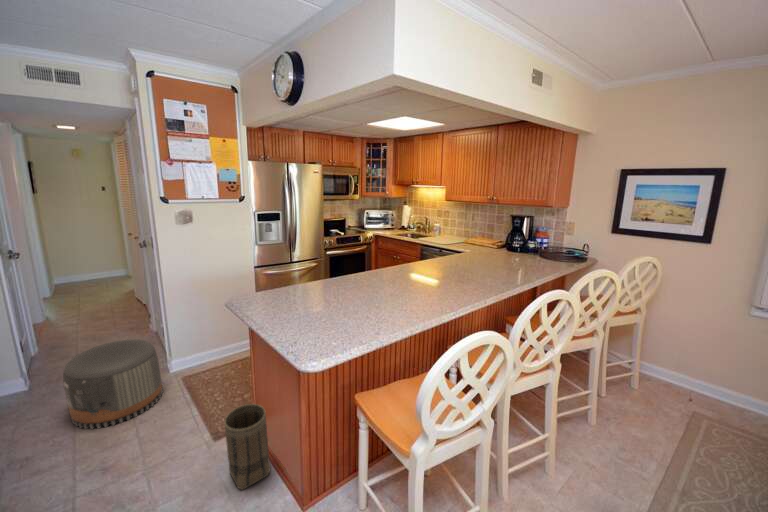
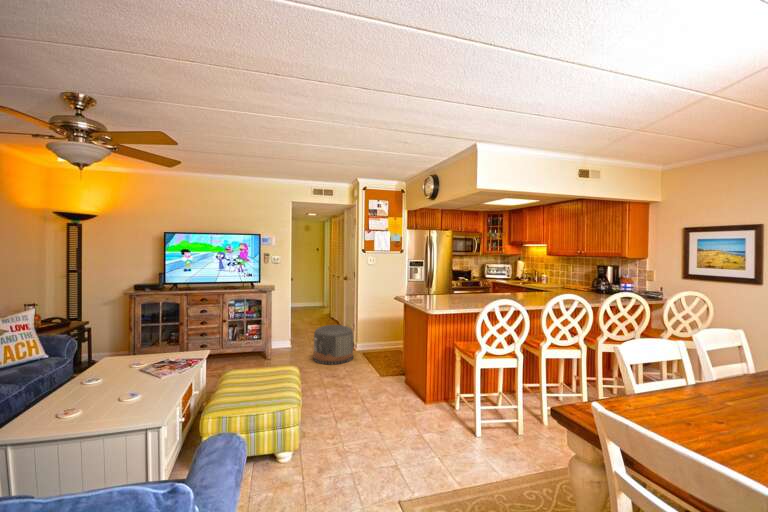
basket: present [224,404,271,490] -> none [388,352,409,394]

